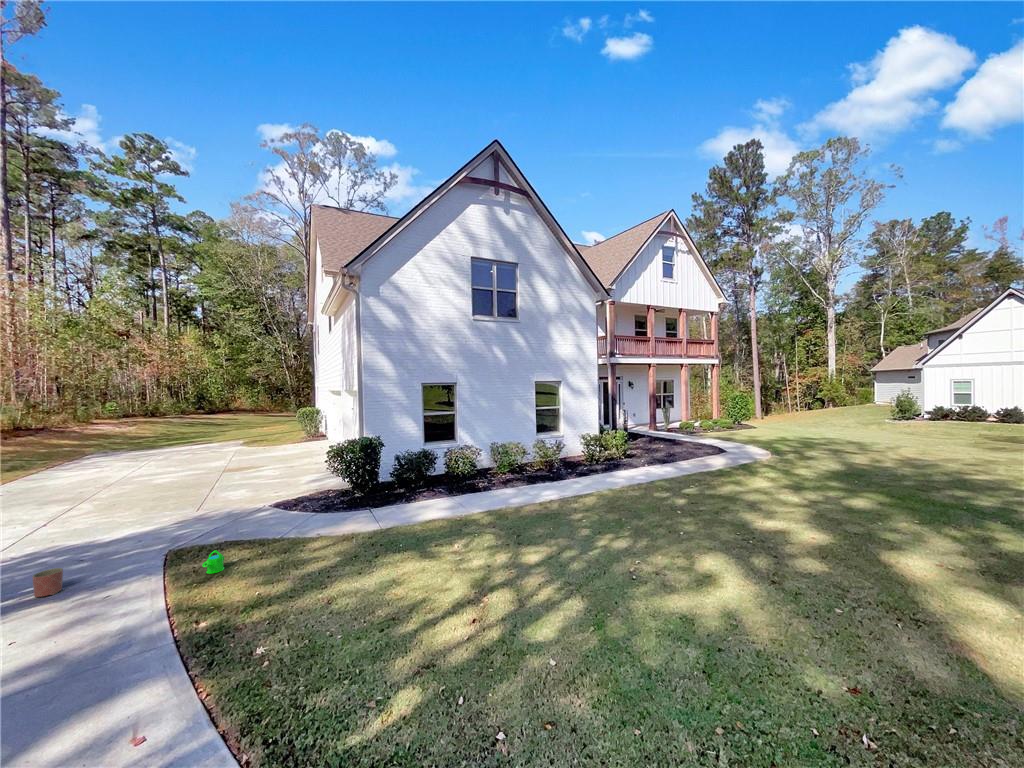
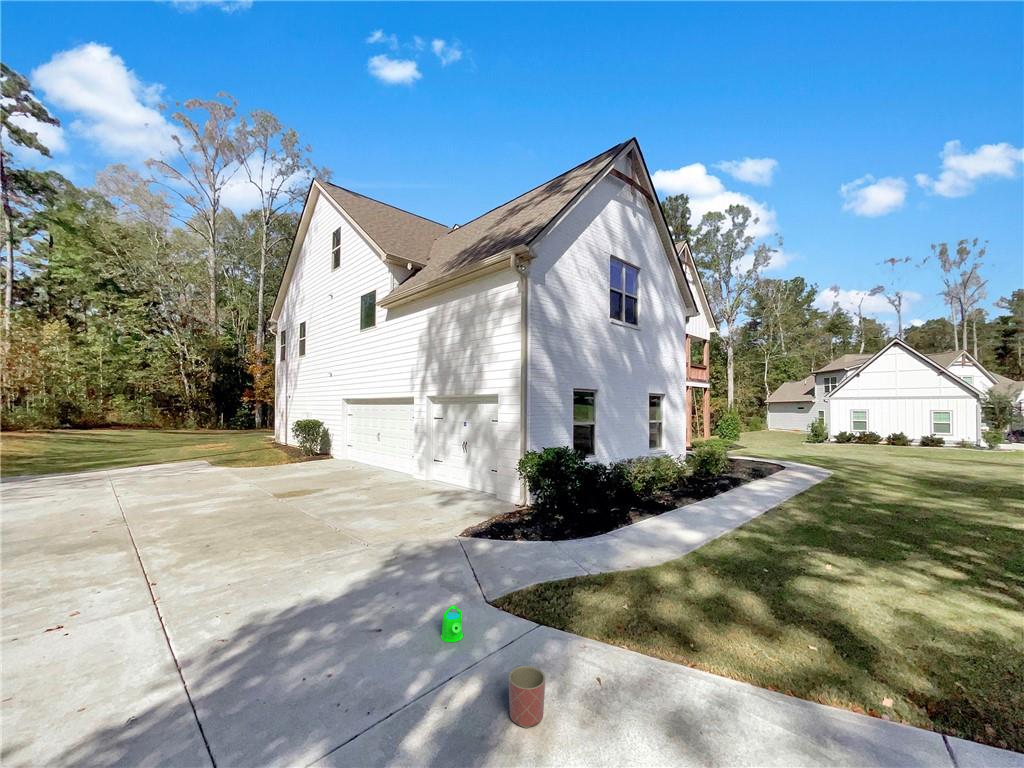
watering can: present [202,550,225,574] -> present [440,605,464,642]

